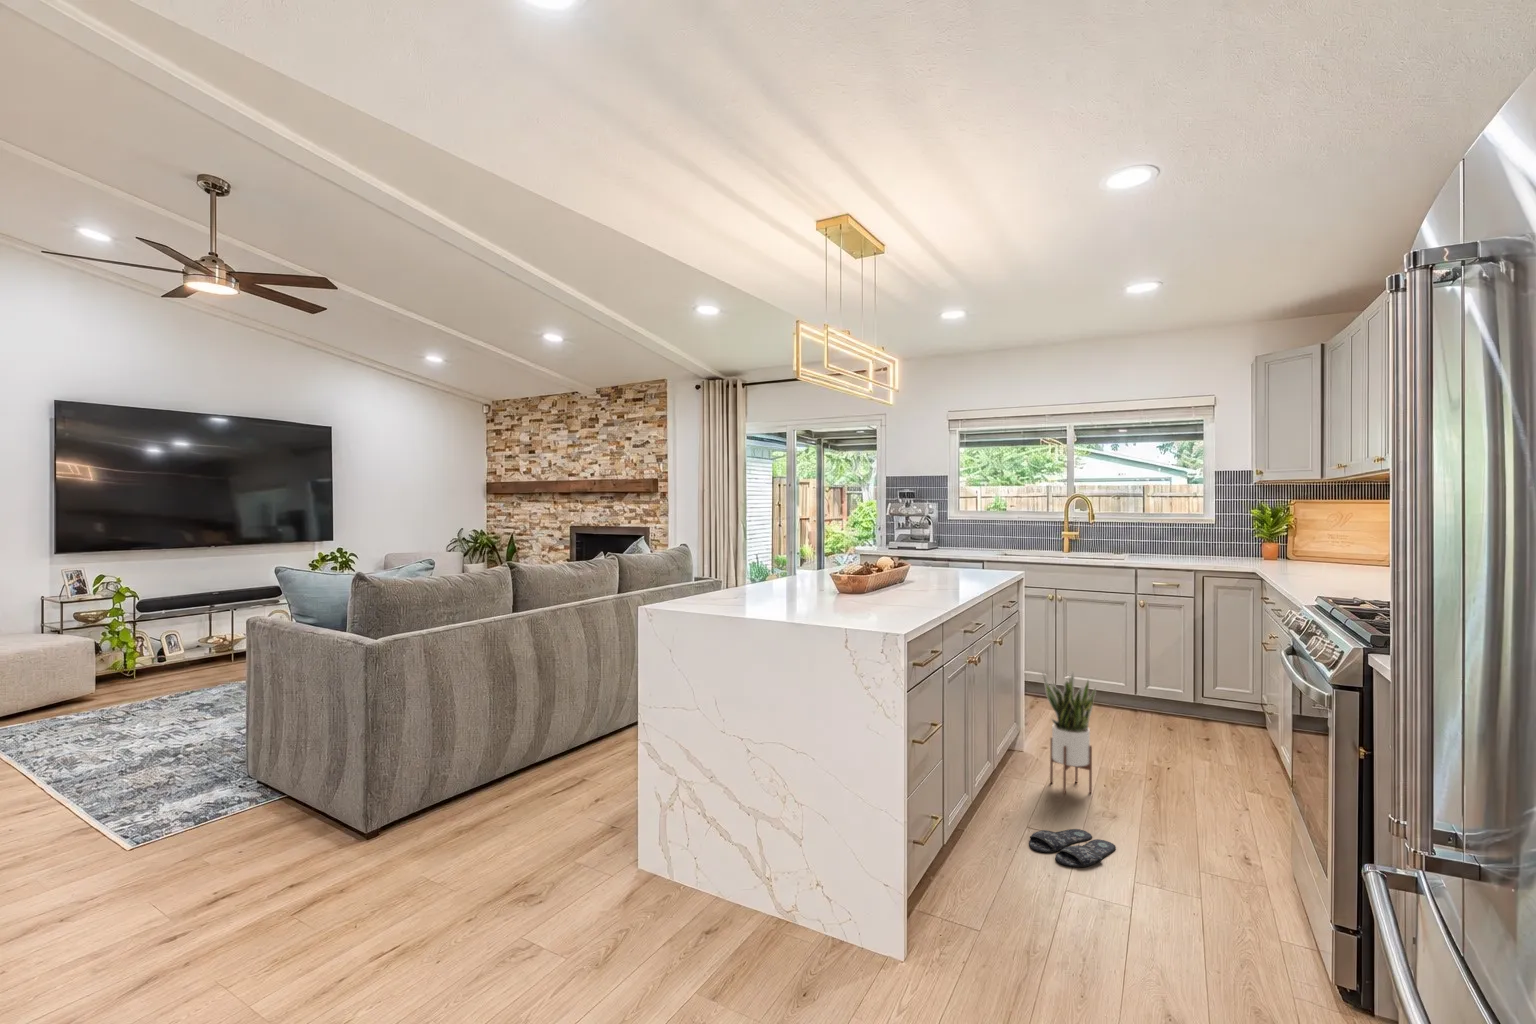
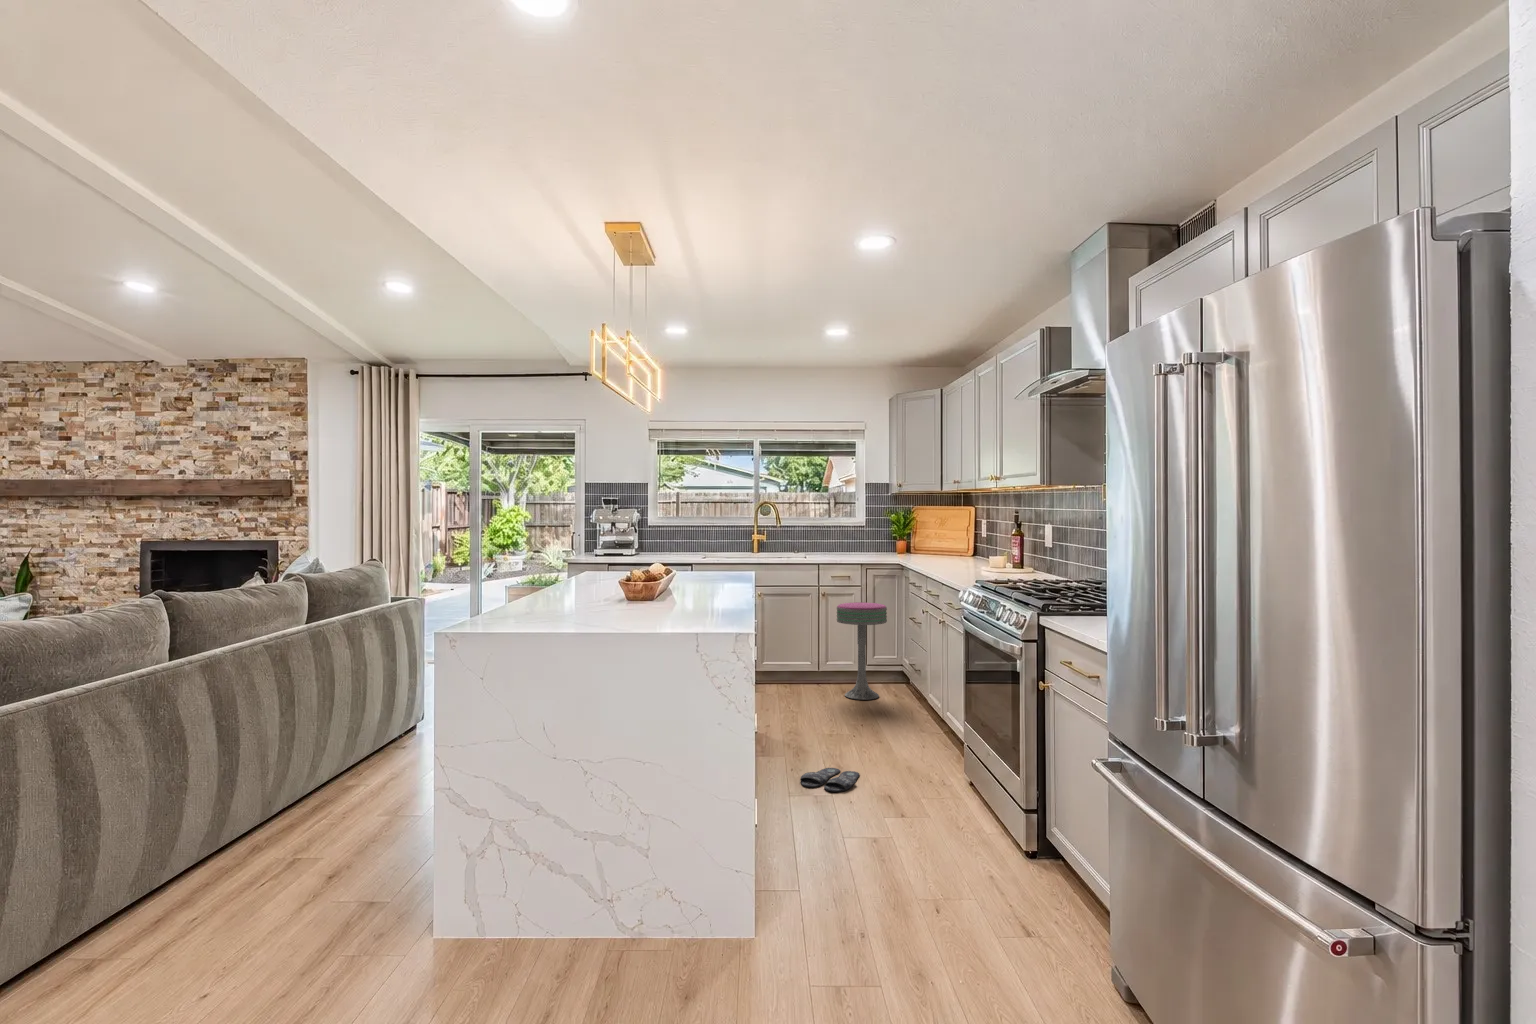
bar stool: none [1149,620,1221,744] -> present [837,602,887,700]
potted plant: present [1042,672,1096,793] -> none [785,645,824,747]

